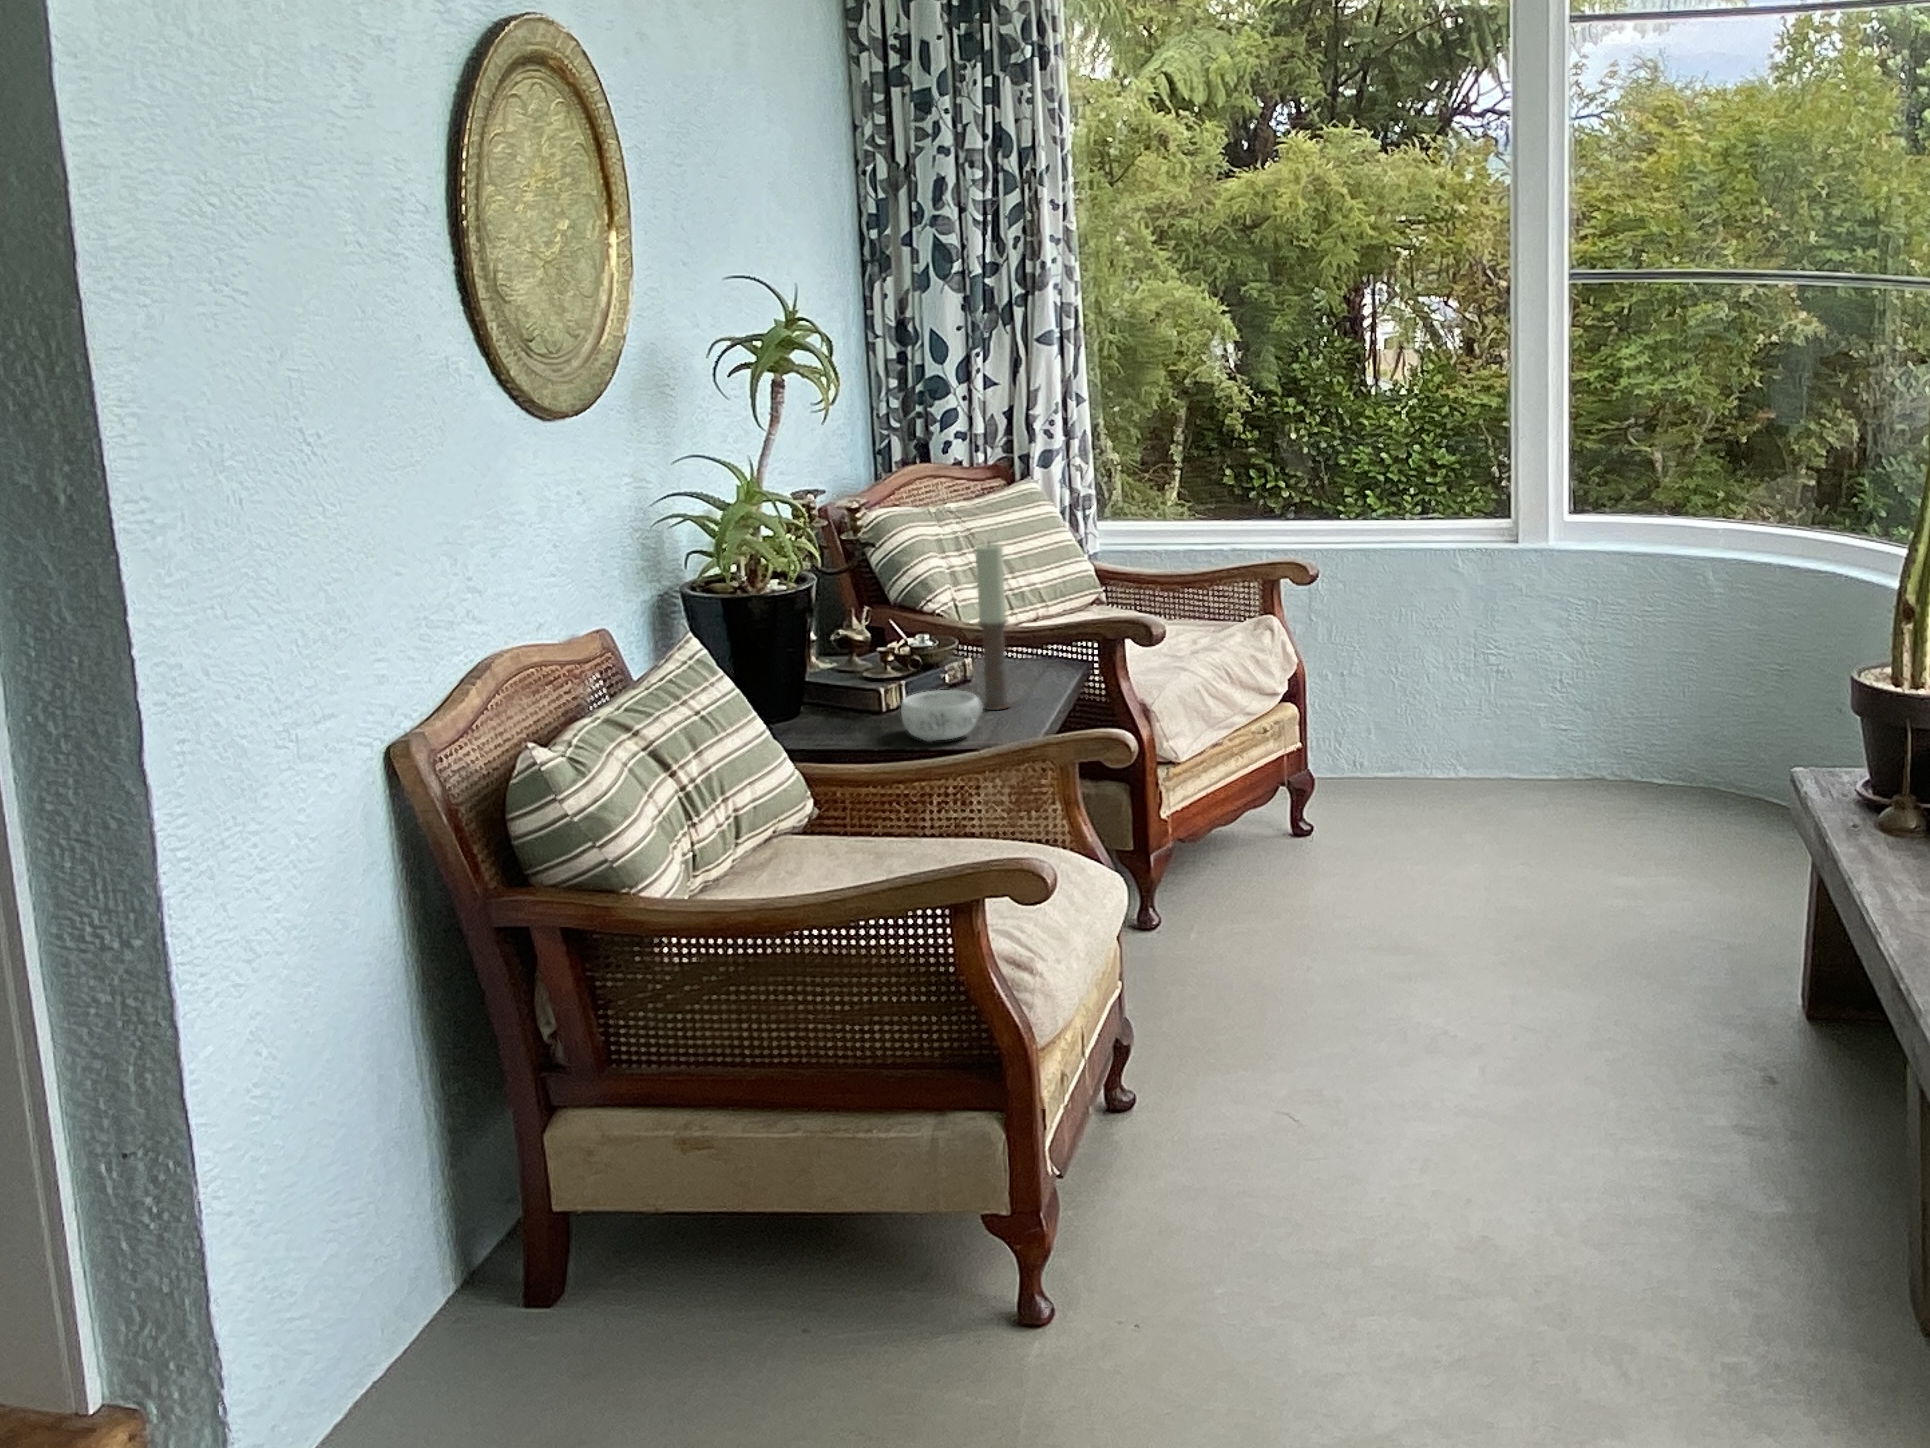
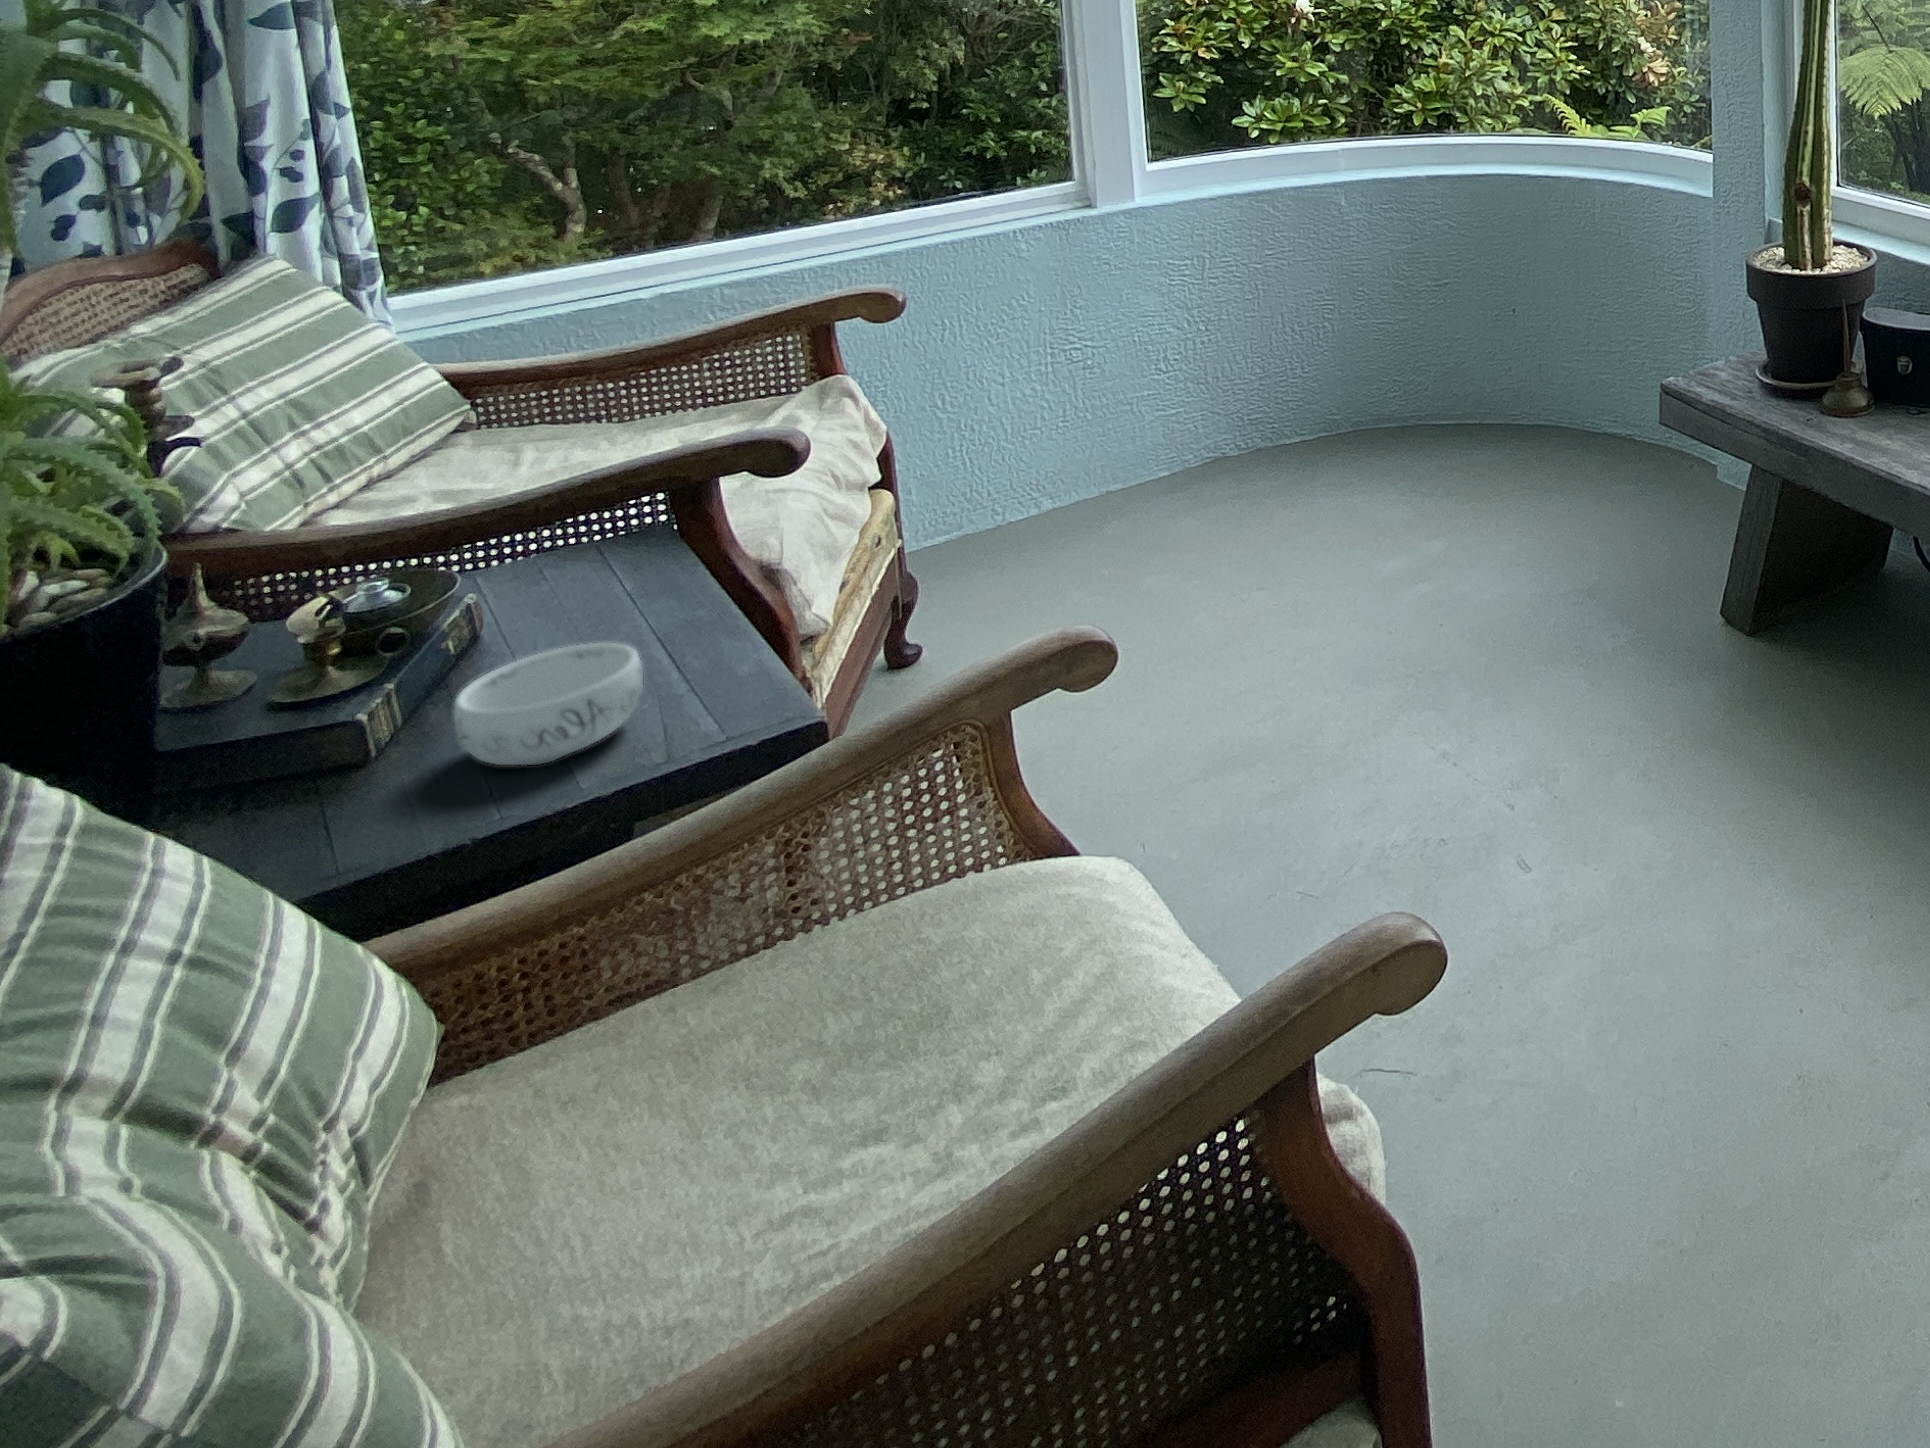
candle: present [976,543,1011,710] -> none [519,365,614,661]

